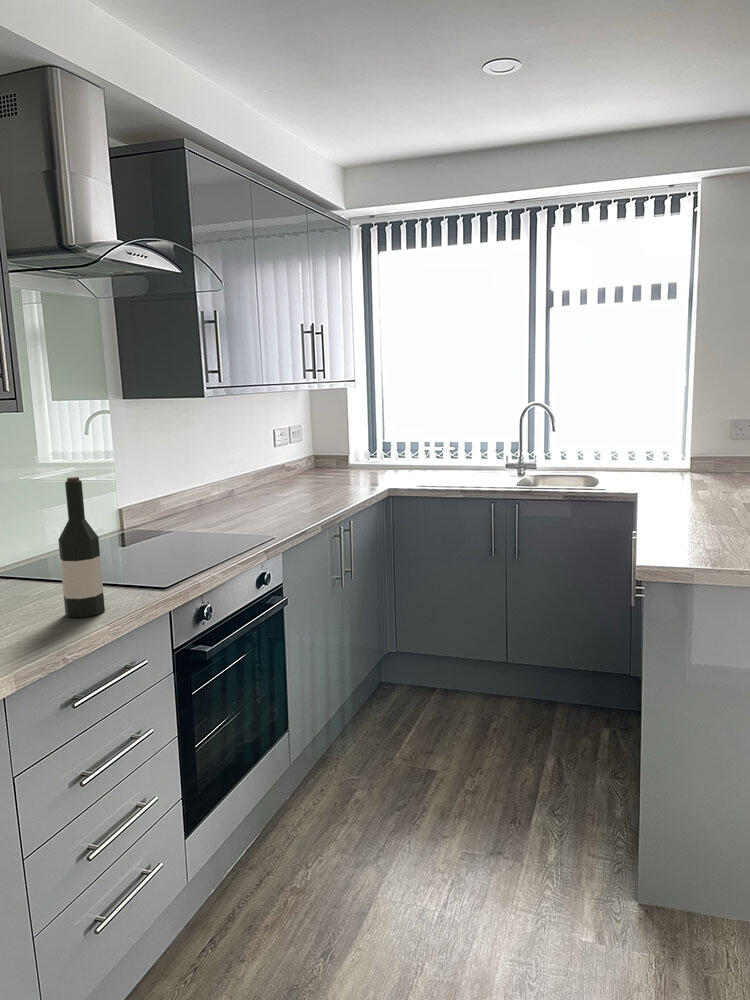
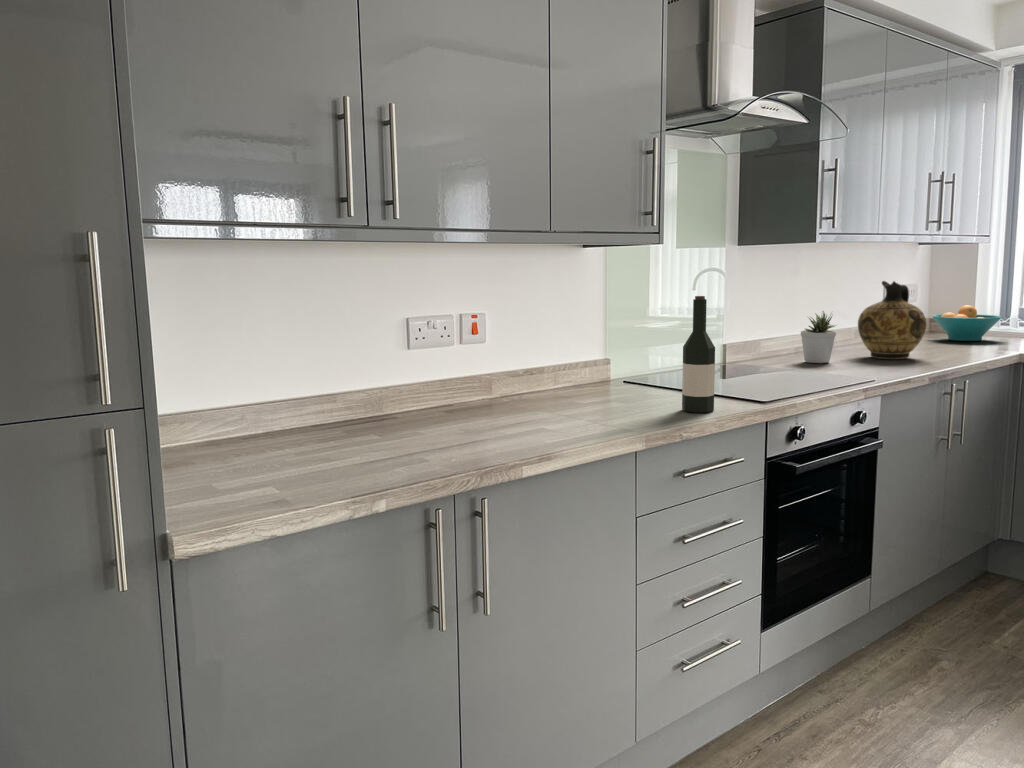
ceramic jug: none [252,431,313,507] -> present [858,281,927,359]
fruit bowl: none [316,444,372,478] -> present [932,305,1002,341]
potted plant: none [197,465,233,519] -> present [801,311,836,363]

